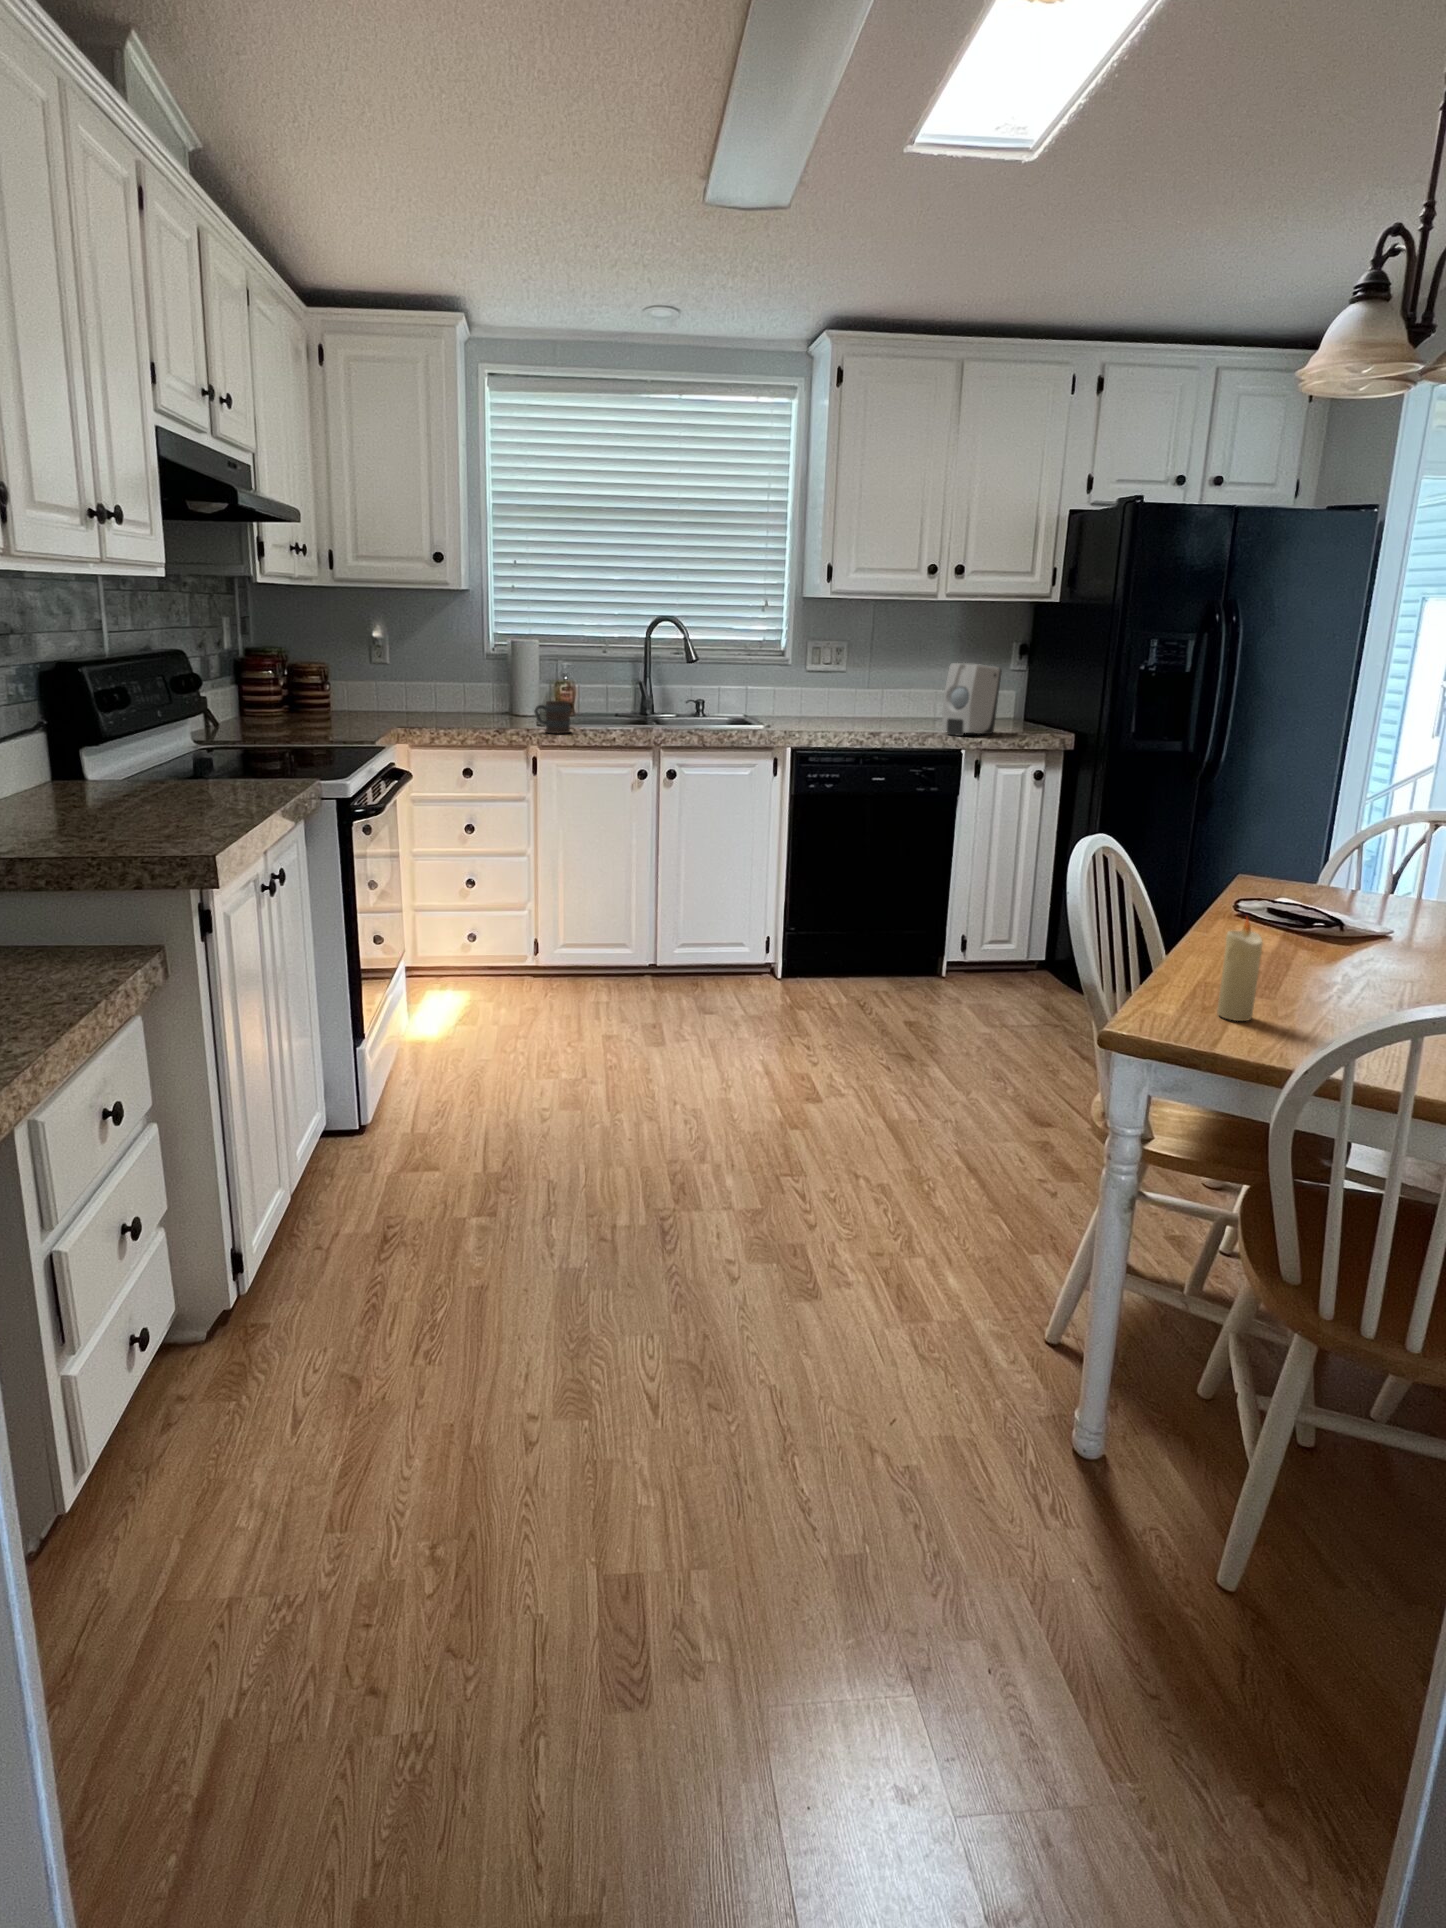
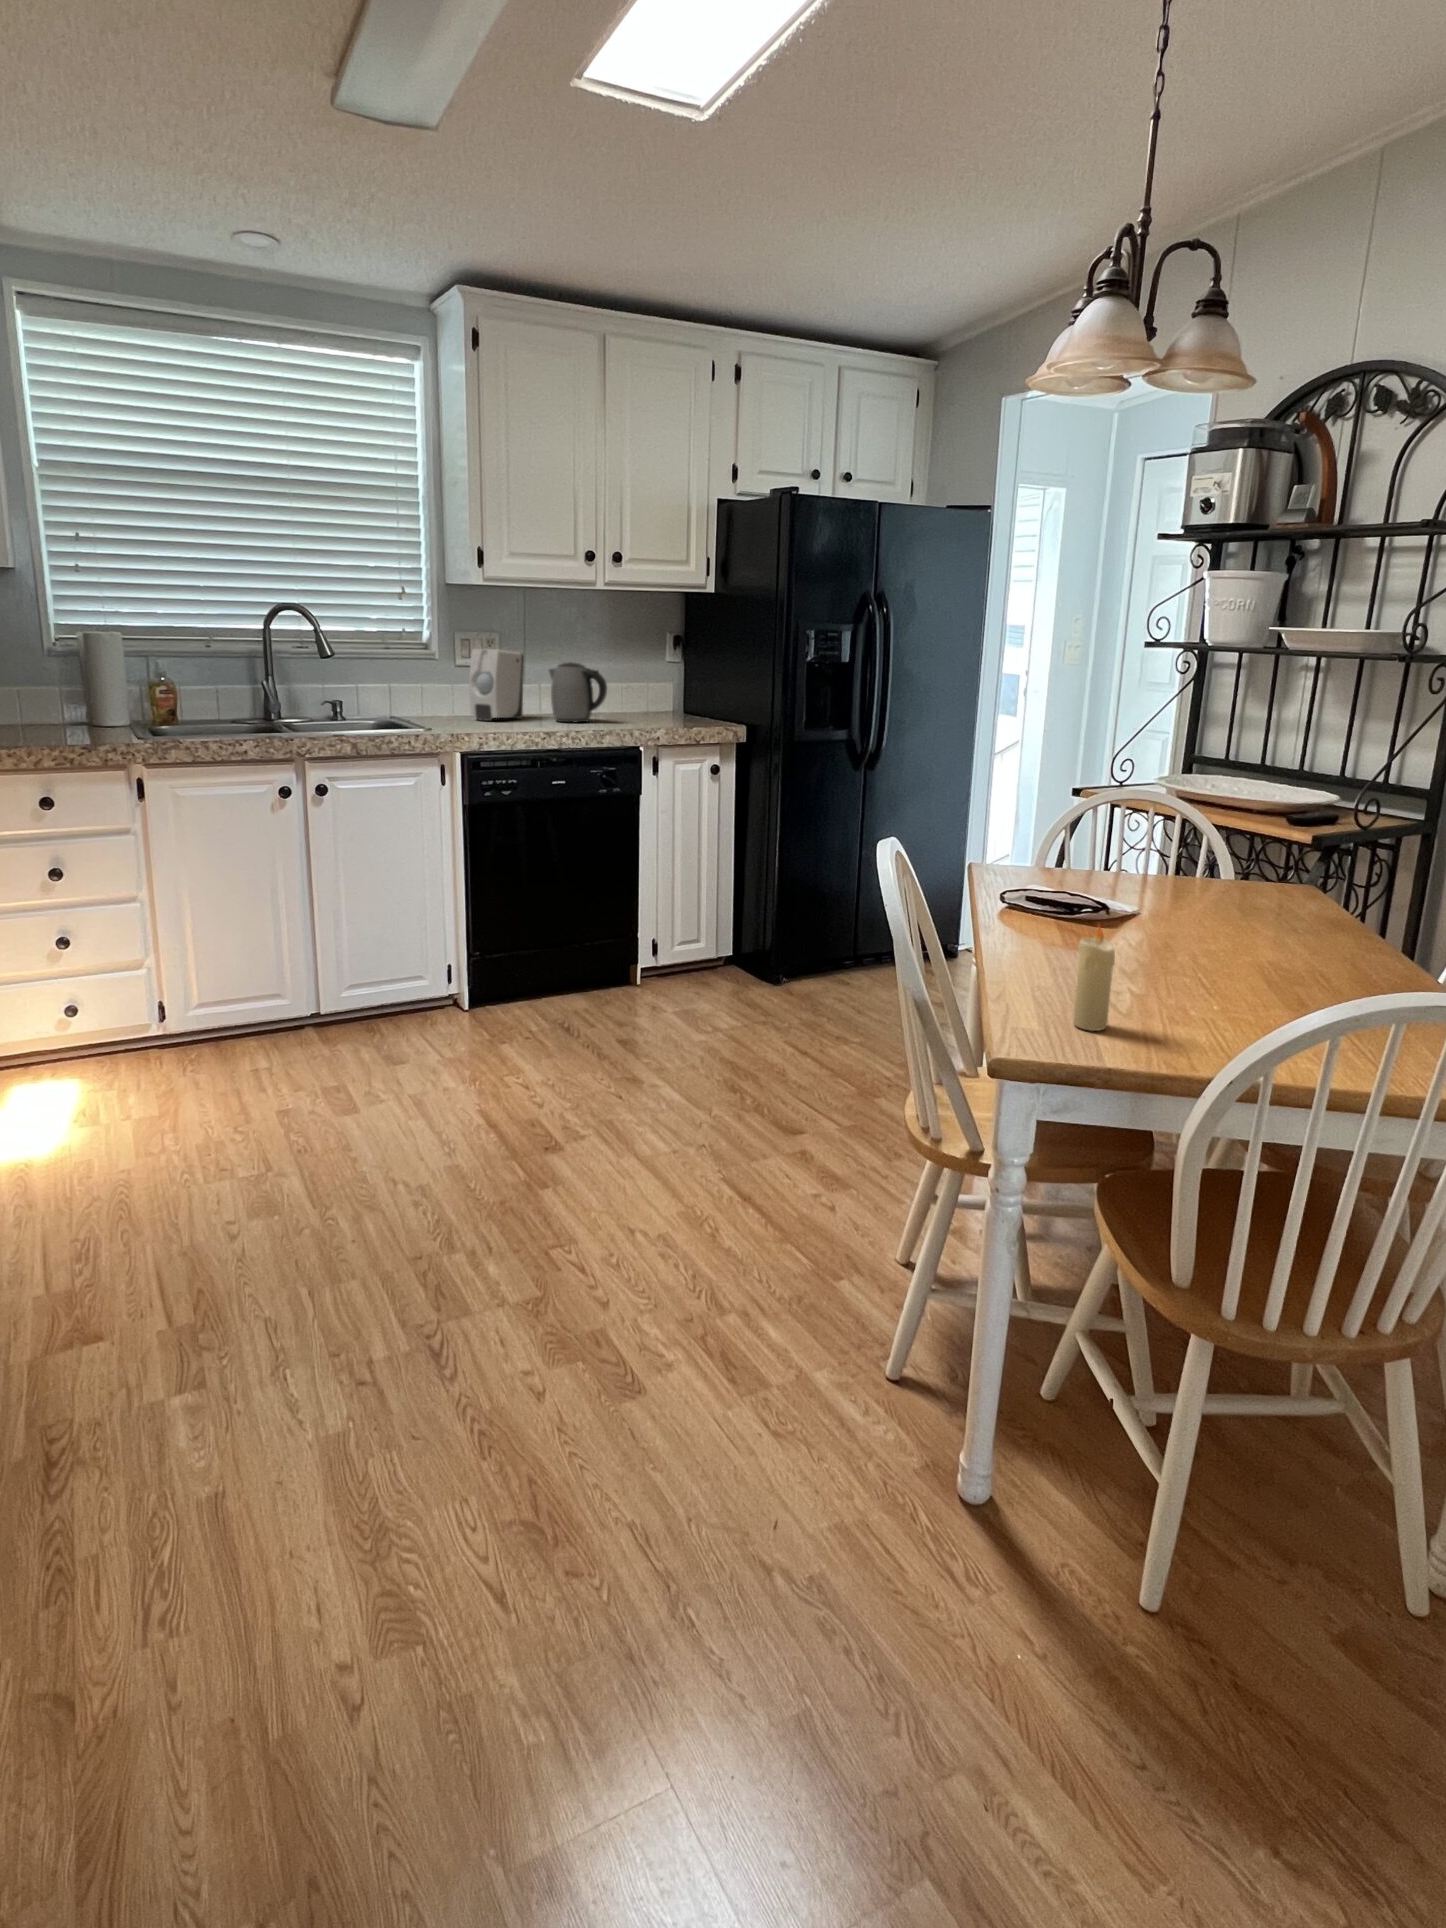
soap dispenser: present [942,663,1002,736] -> present [469,649,524,721]
kettle: none [887,669,941,725] -> present [548,662,607,722]
mug: present [534,701,571,733] -> none [136,708,189,748]

